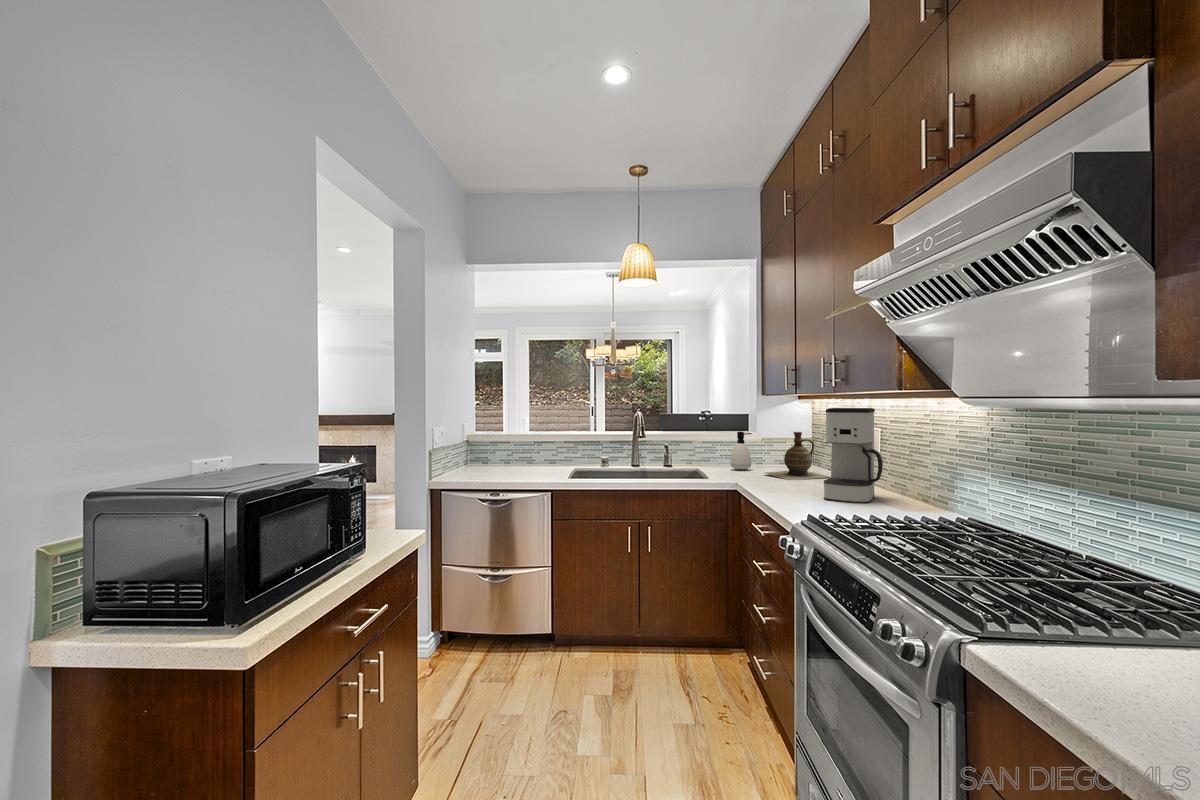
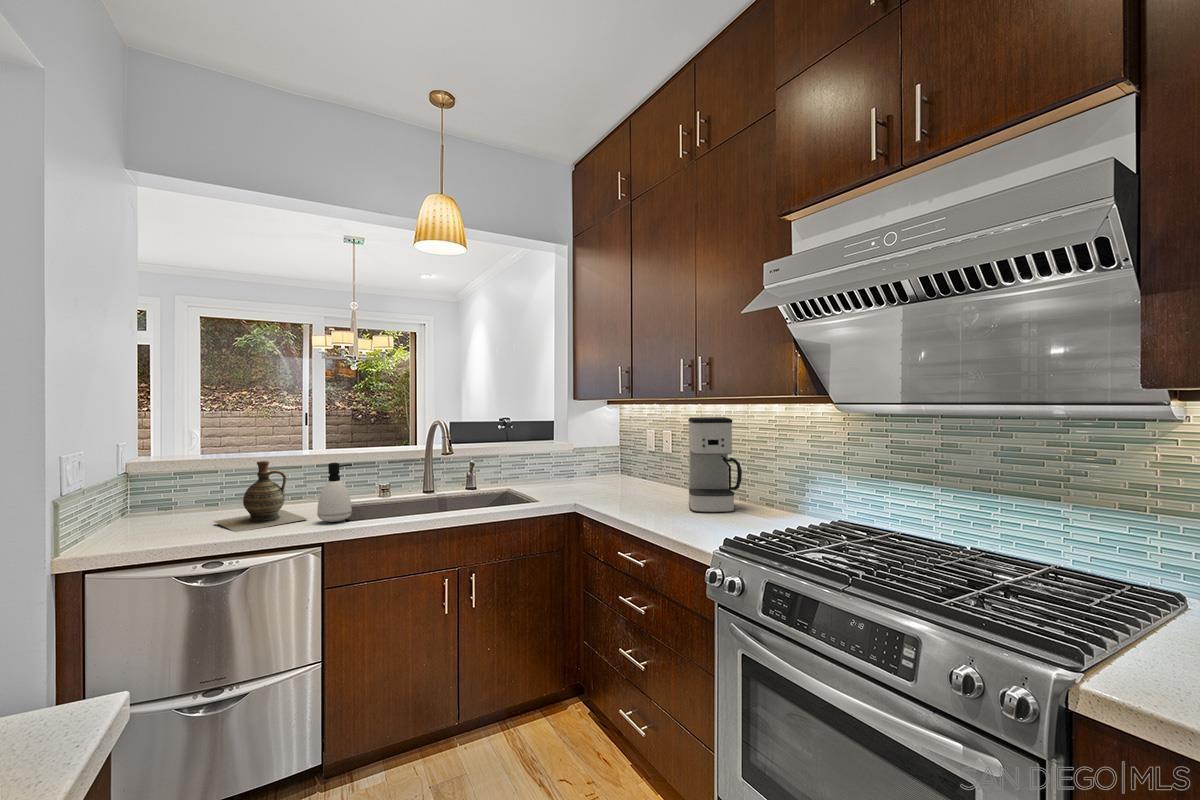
soap dispenser: present [730,432,752,470] -> present [317,463,352,522]
ceramic jug: present [765,432,830,480] -> present [214,461,307,532]

